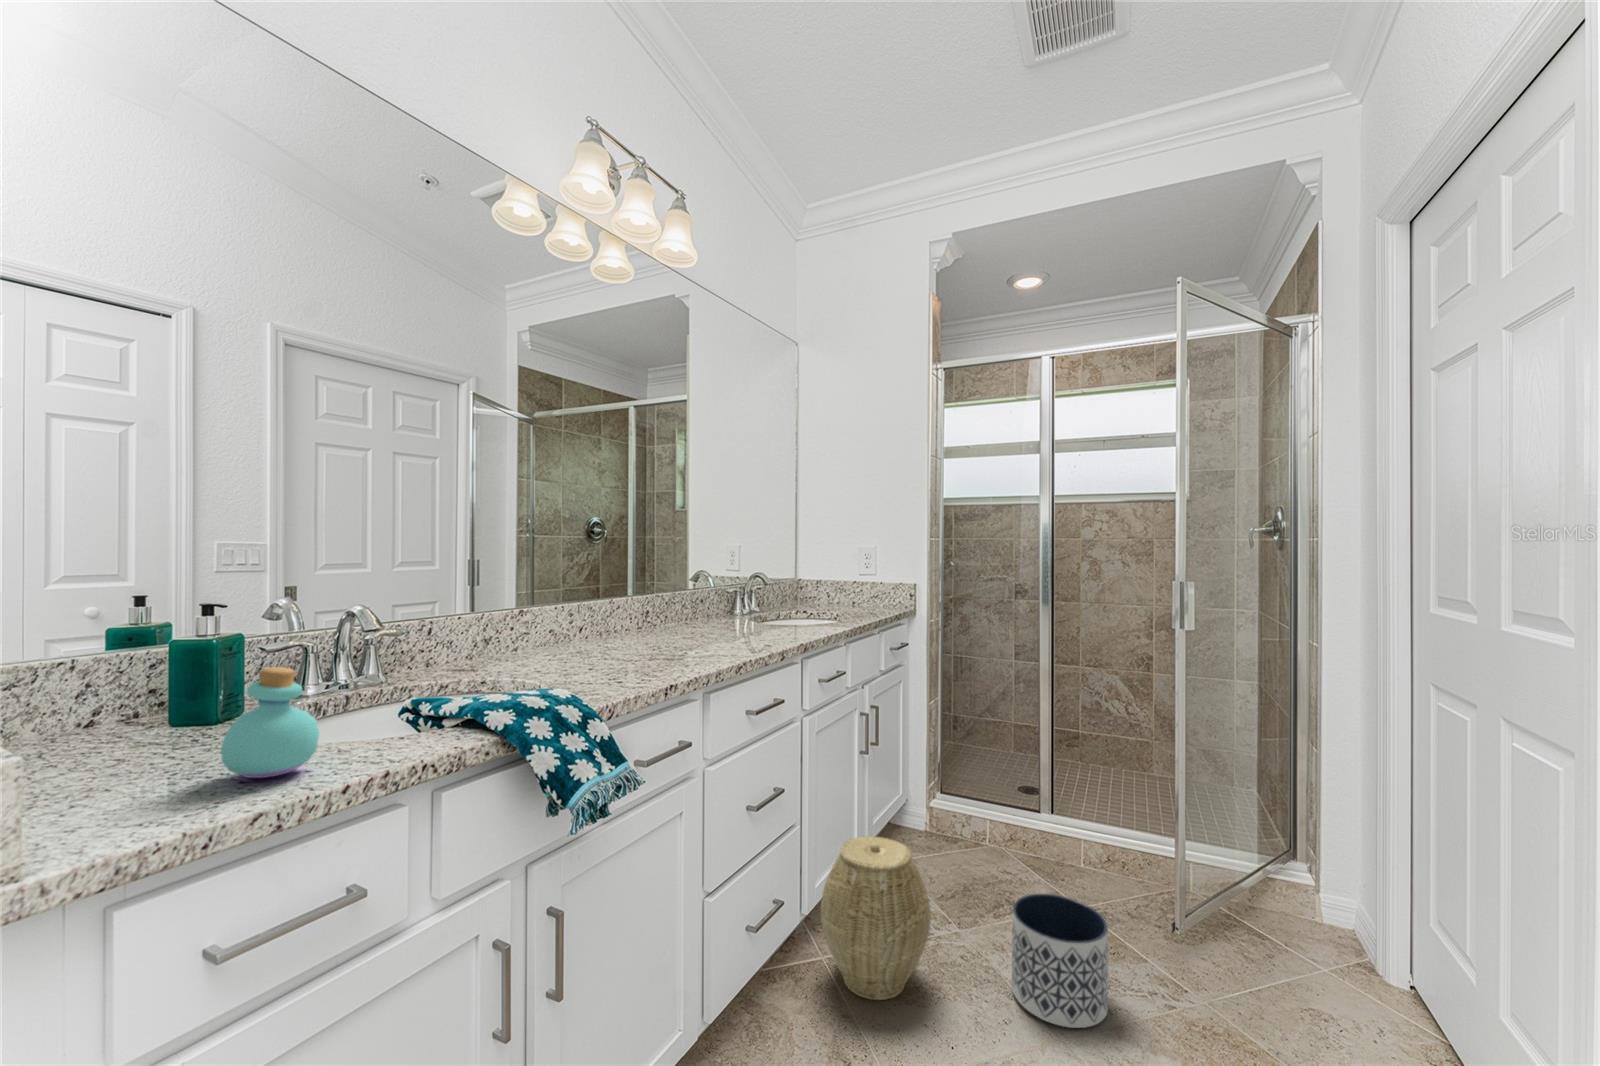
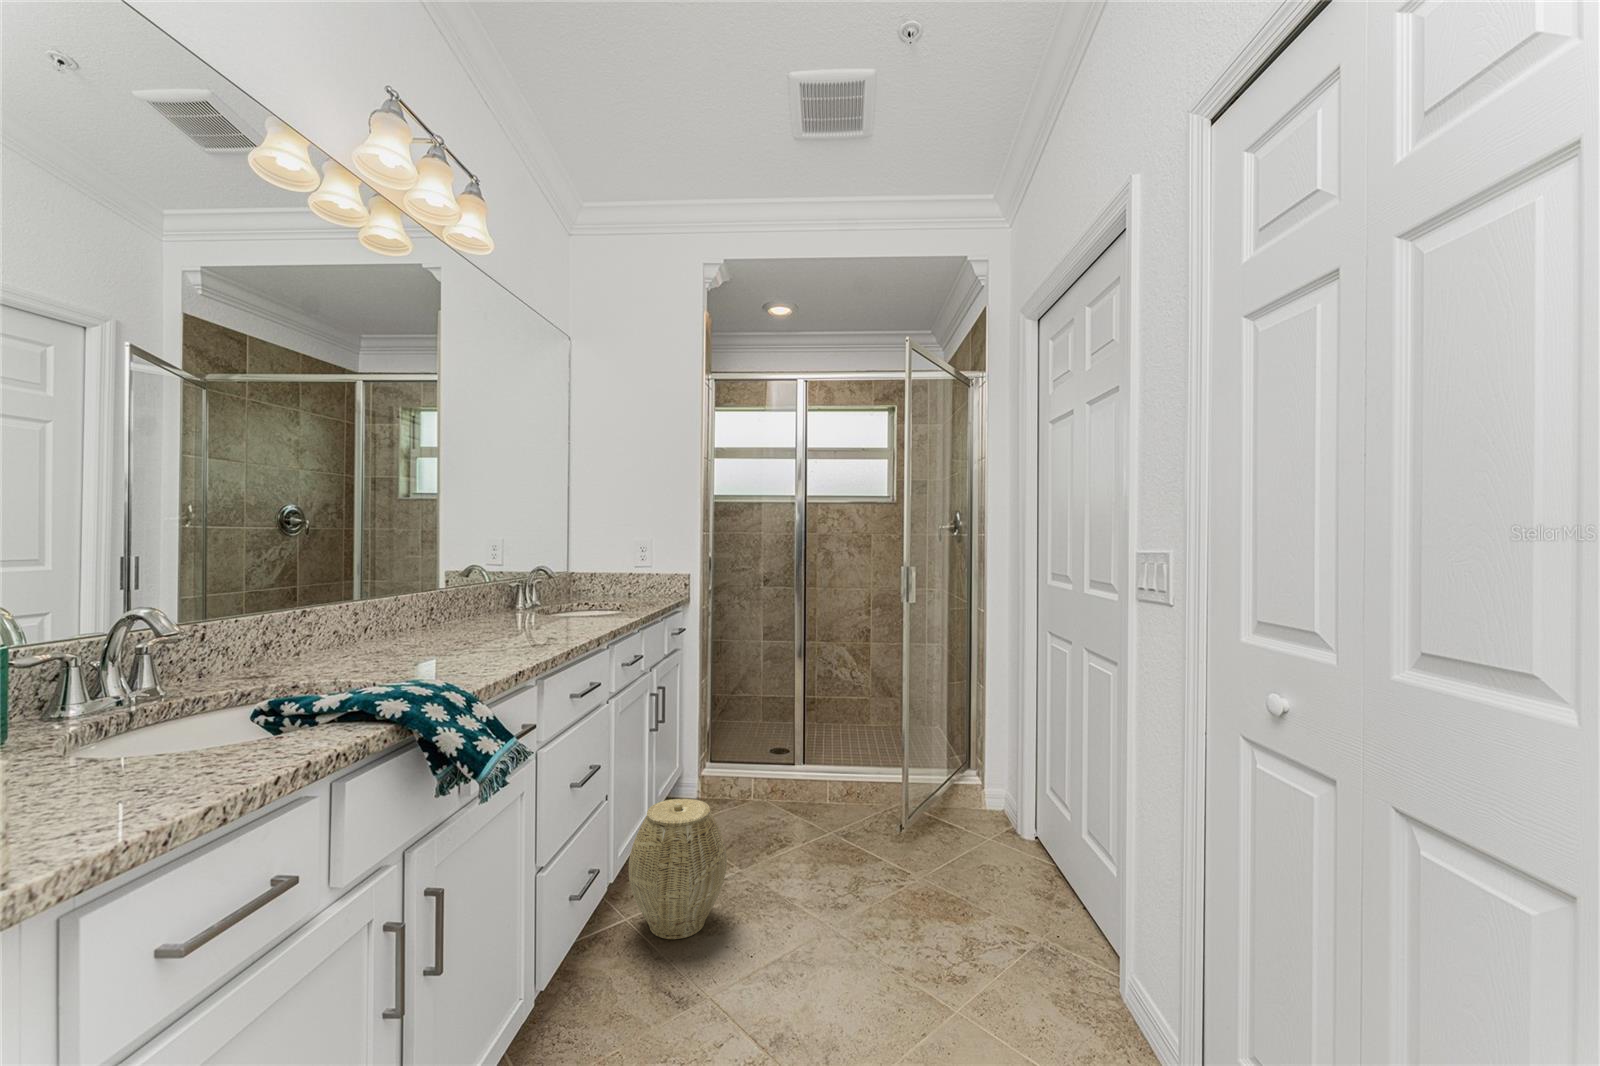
perfume bottle: present [221,667,319,778] -> none [110,669,223,784]
planter: present [1012,894,1108,1028] -> none [790,822,862,920]

